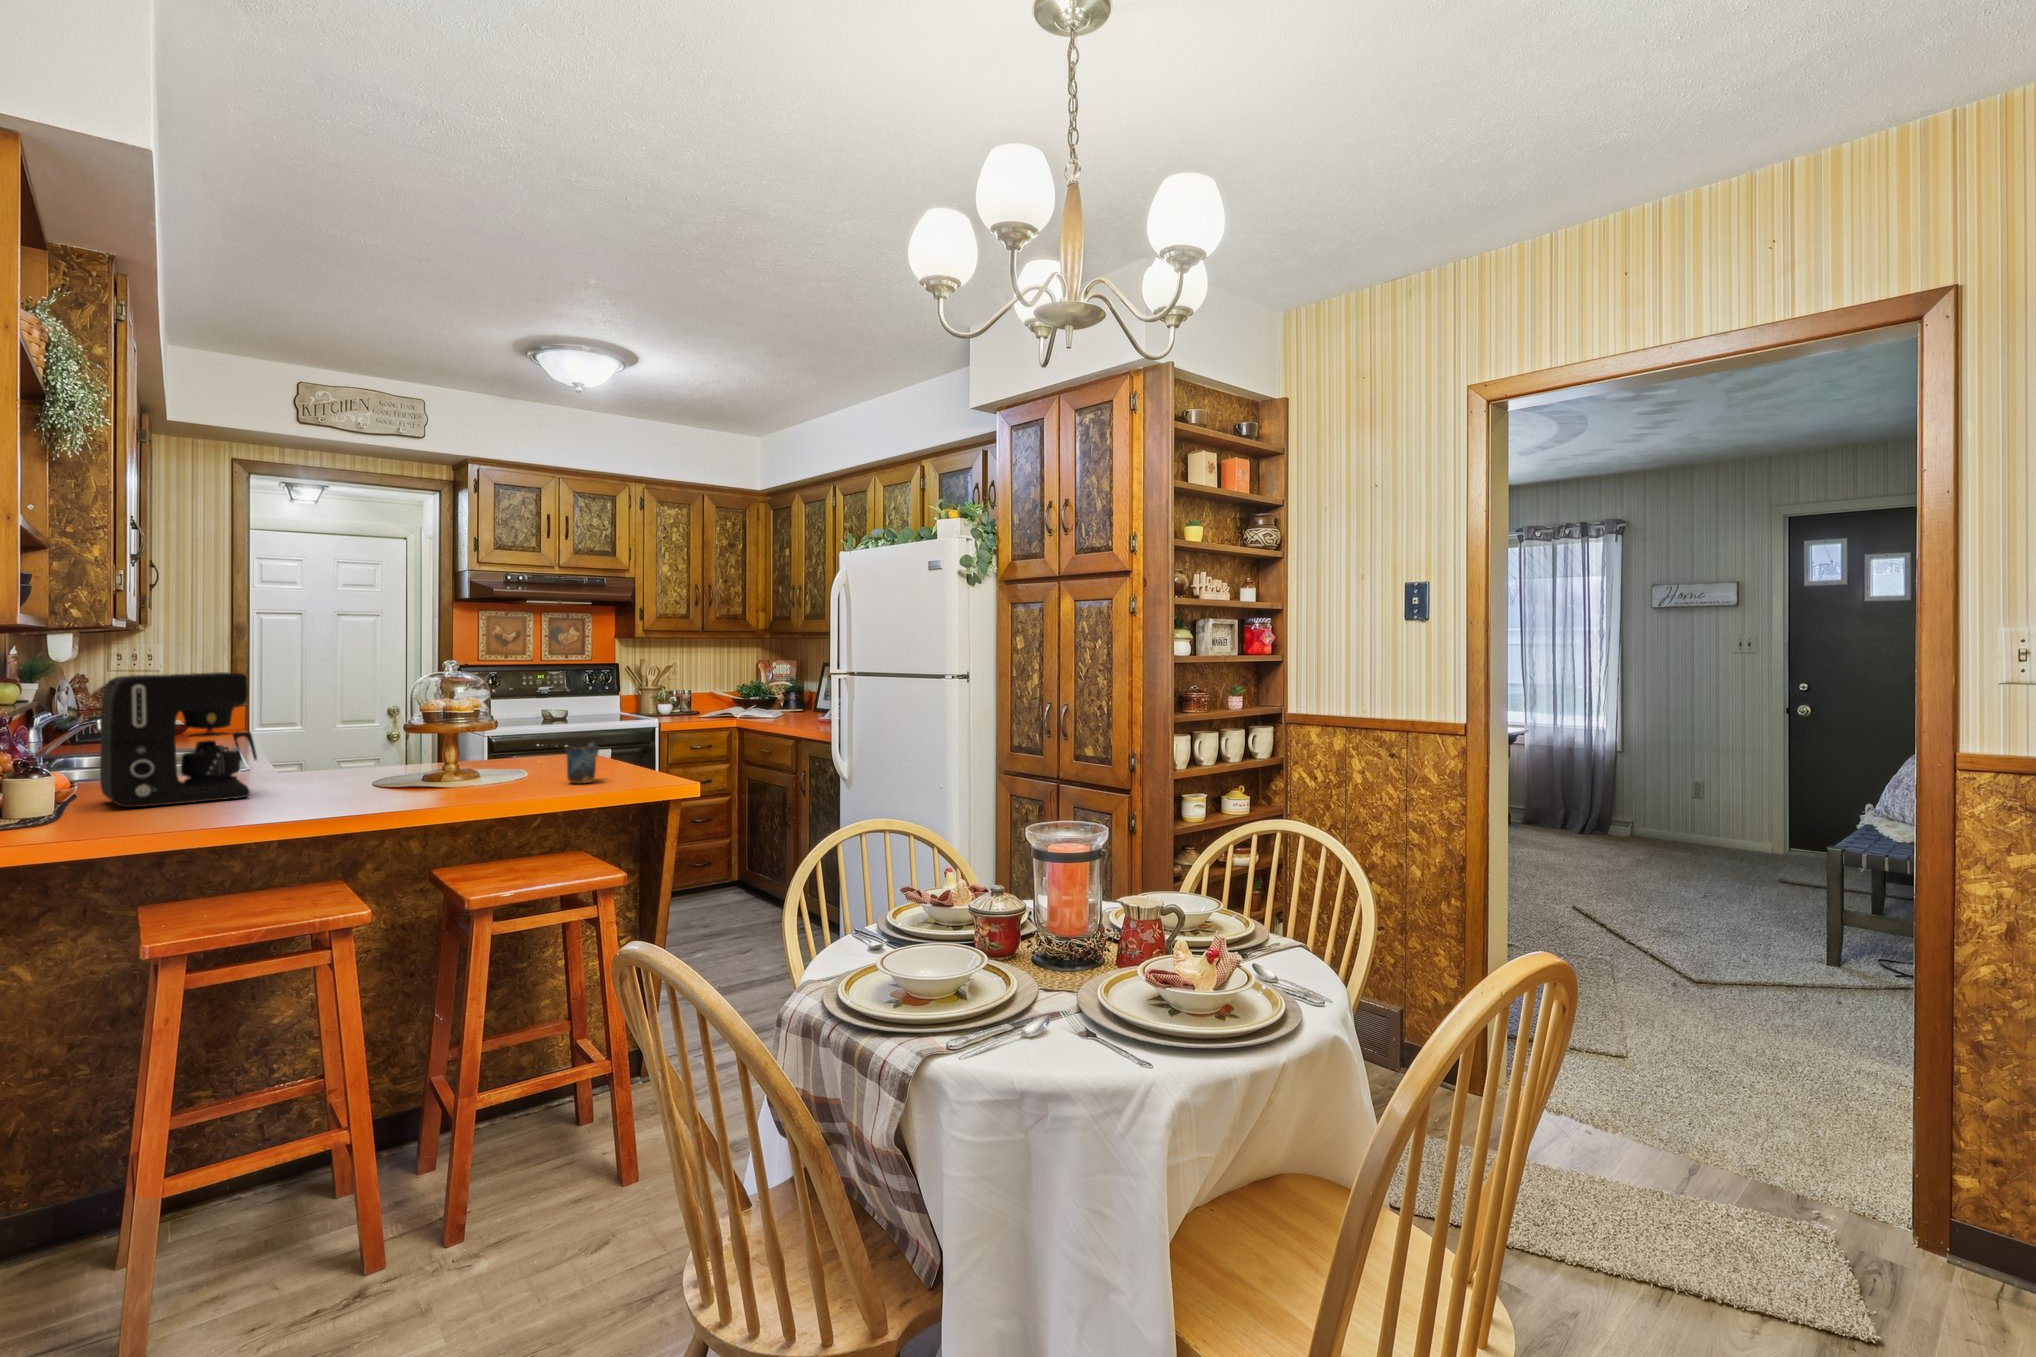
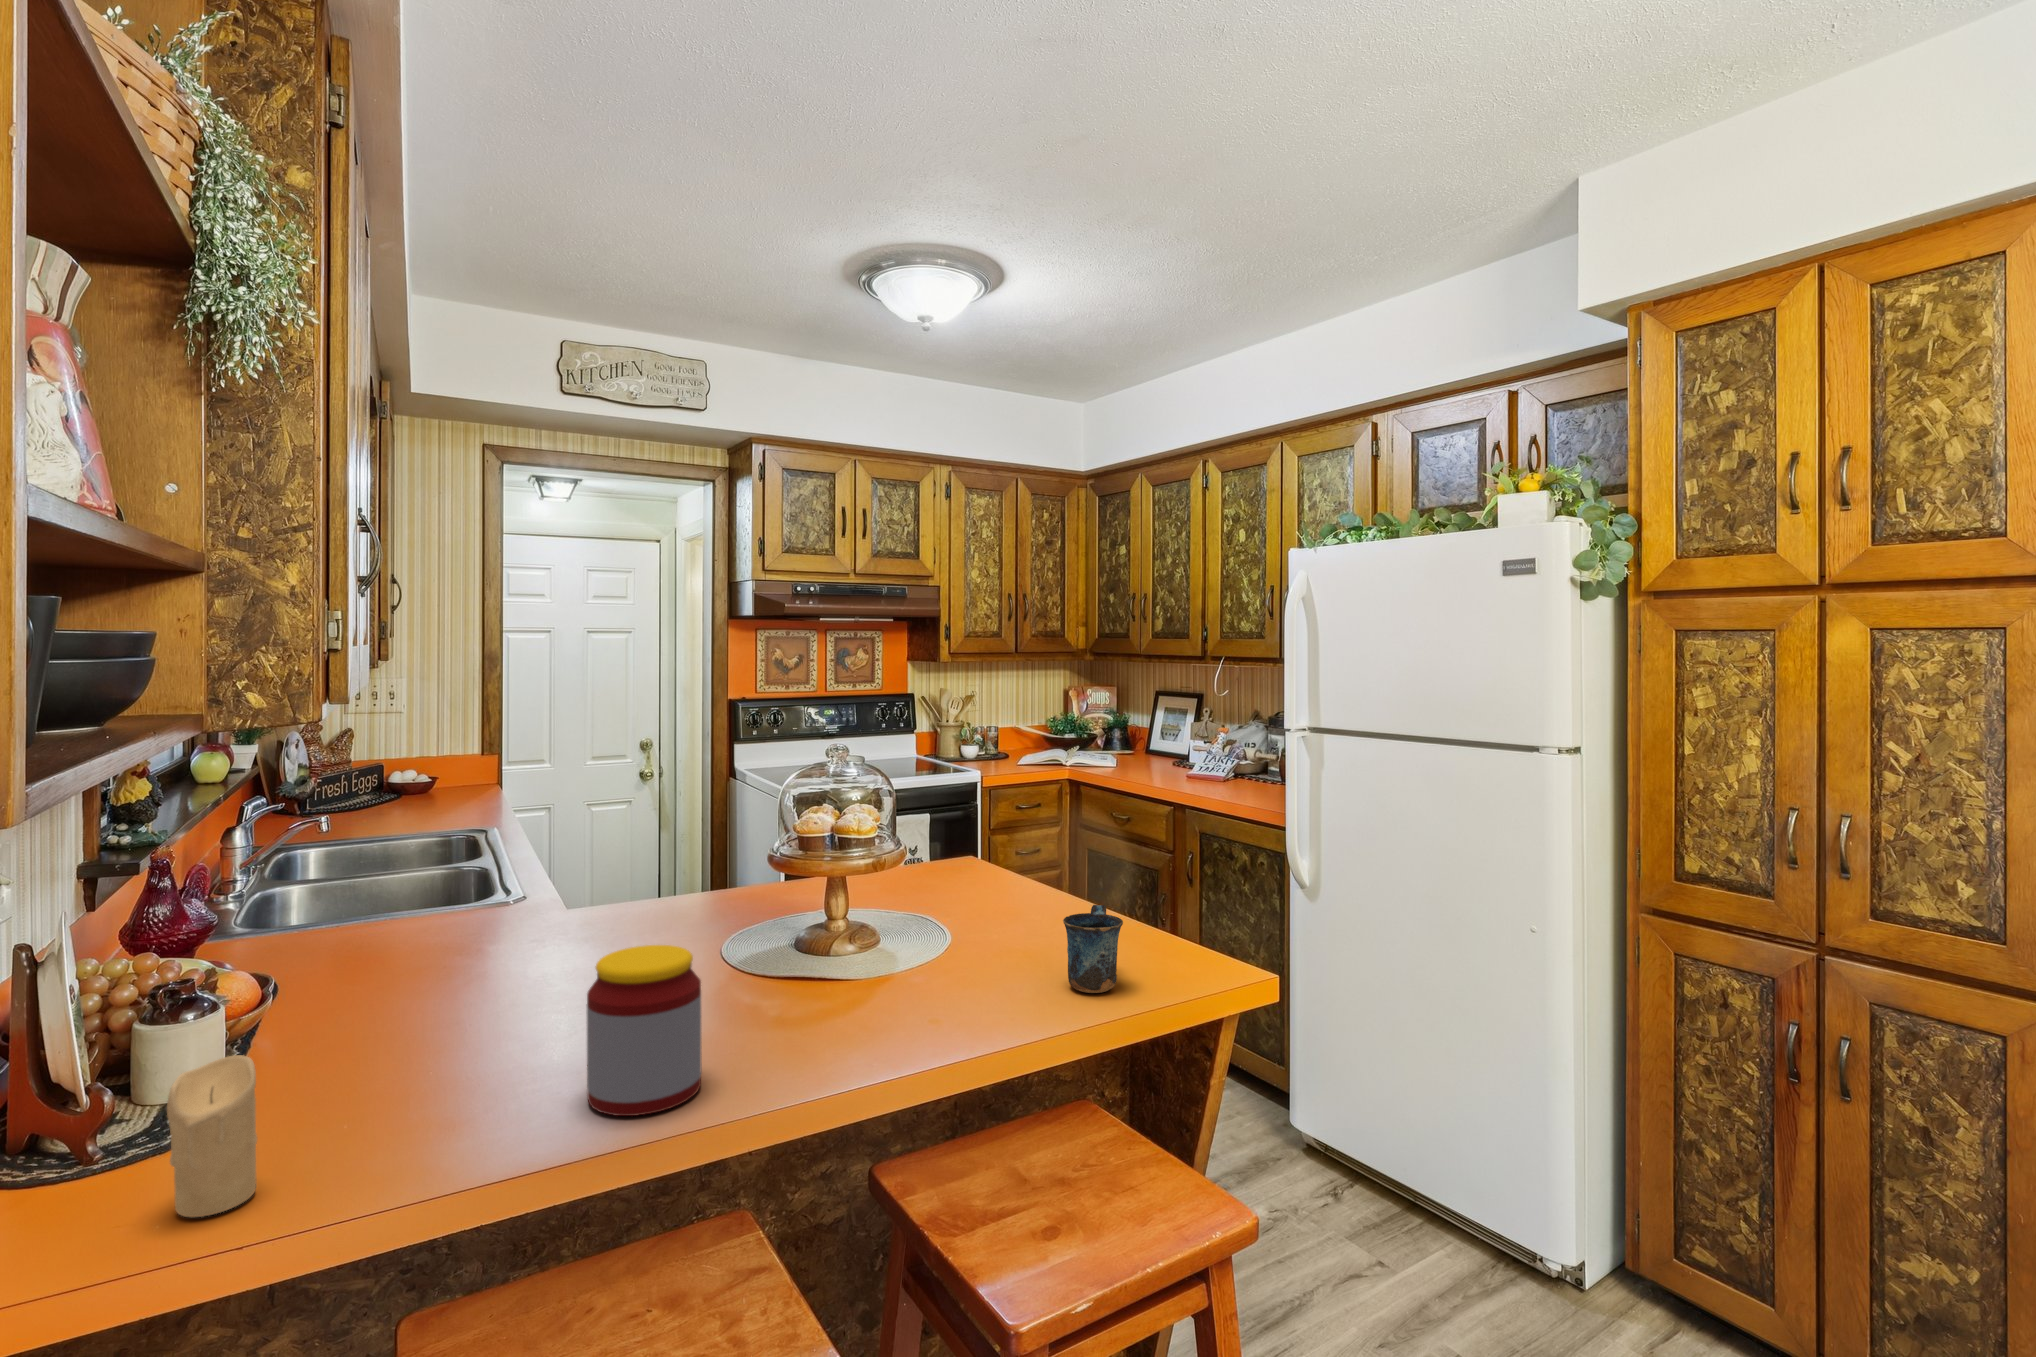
coffee maker: present [100,672,257,808] -> none [286,783,546,1079]
jar: none [271,740,334,811] -> present [587,945,702,1116]
candle: none [59,767,102,830] -> present [167,1055,257,1217]

